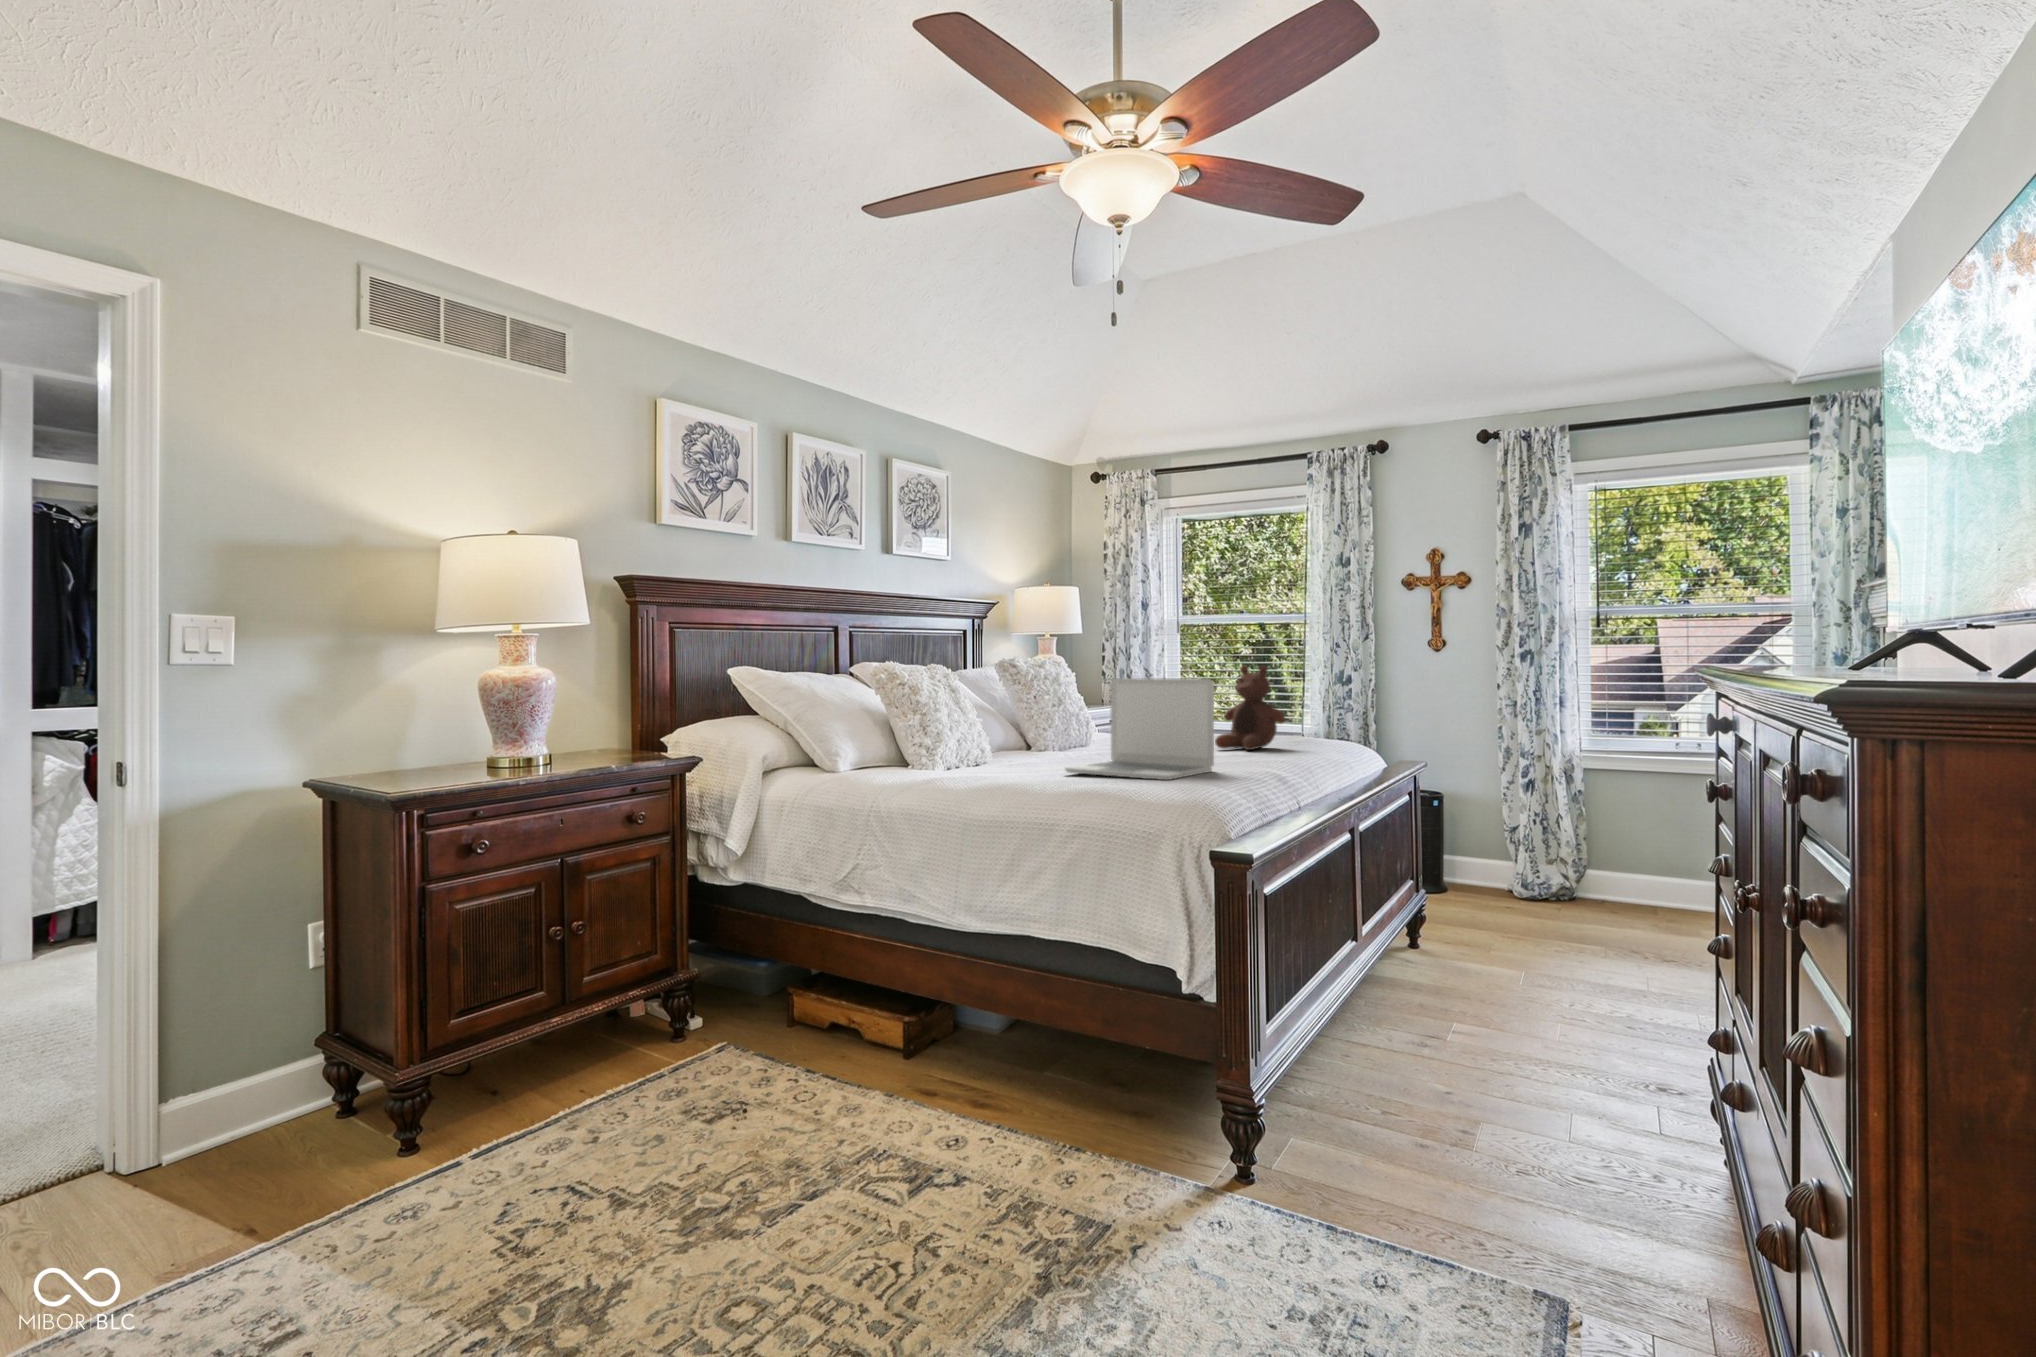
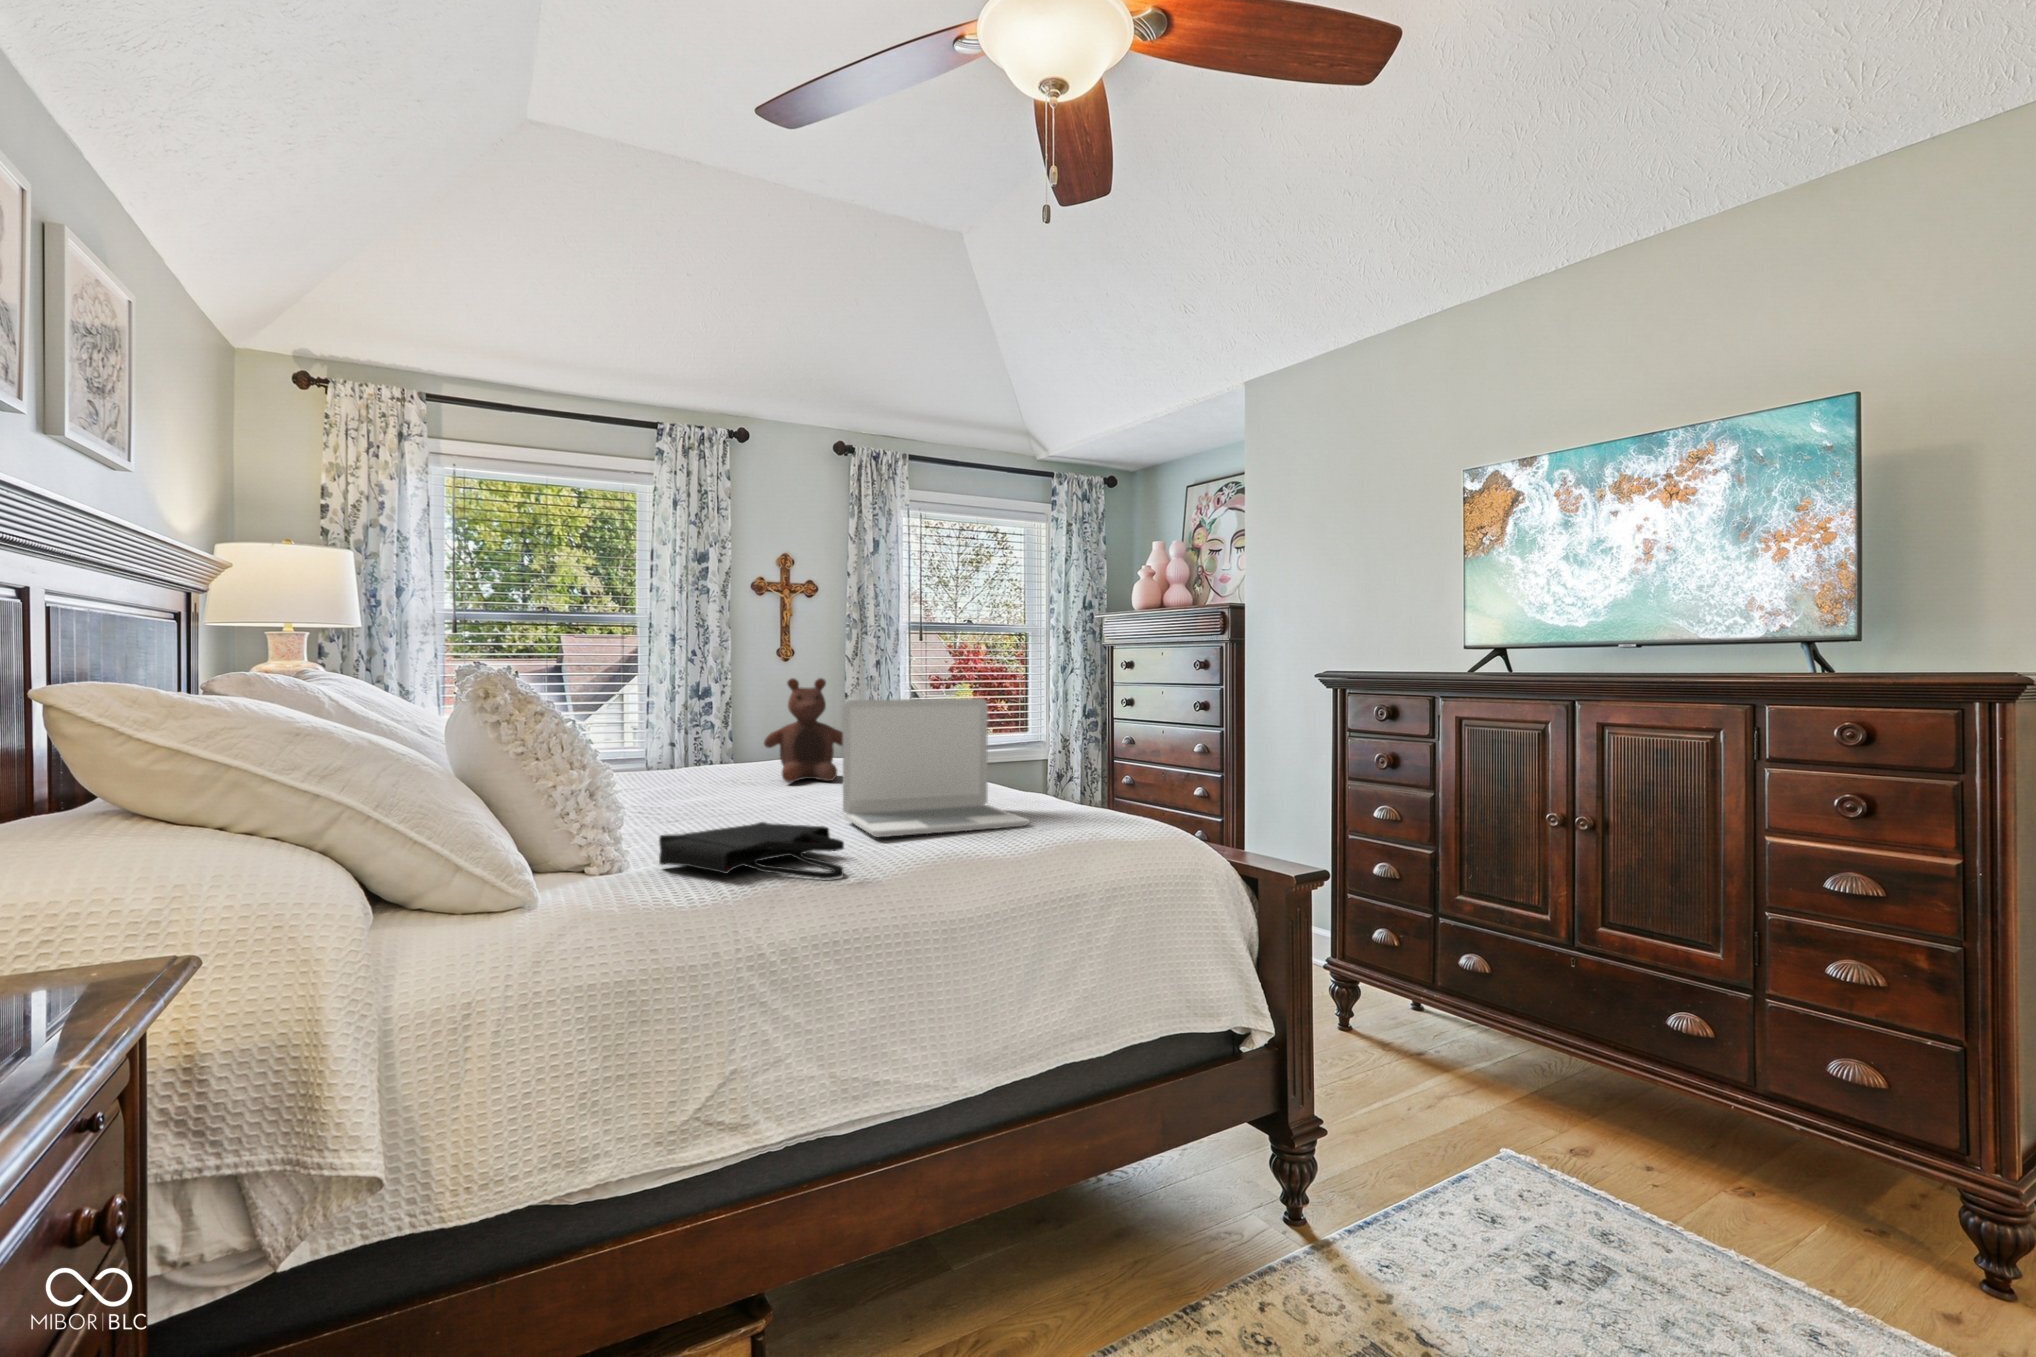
tote bag: none [937,753,1028,783] -> present [659,822,844,879]

